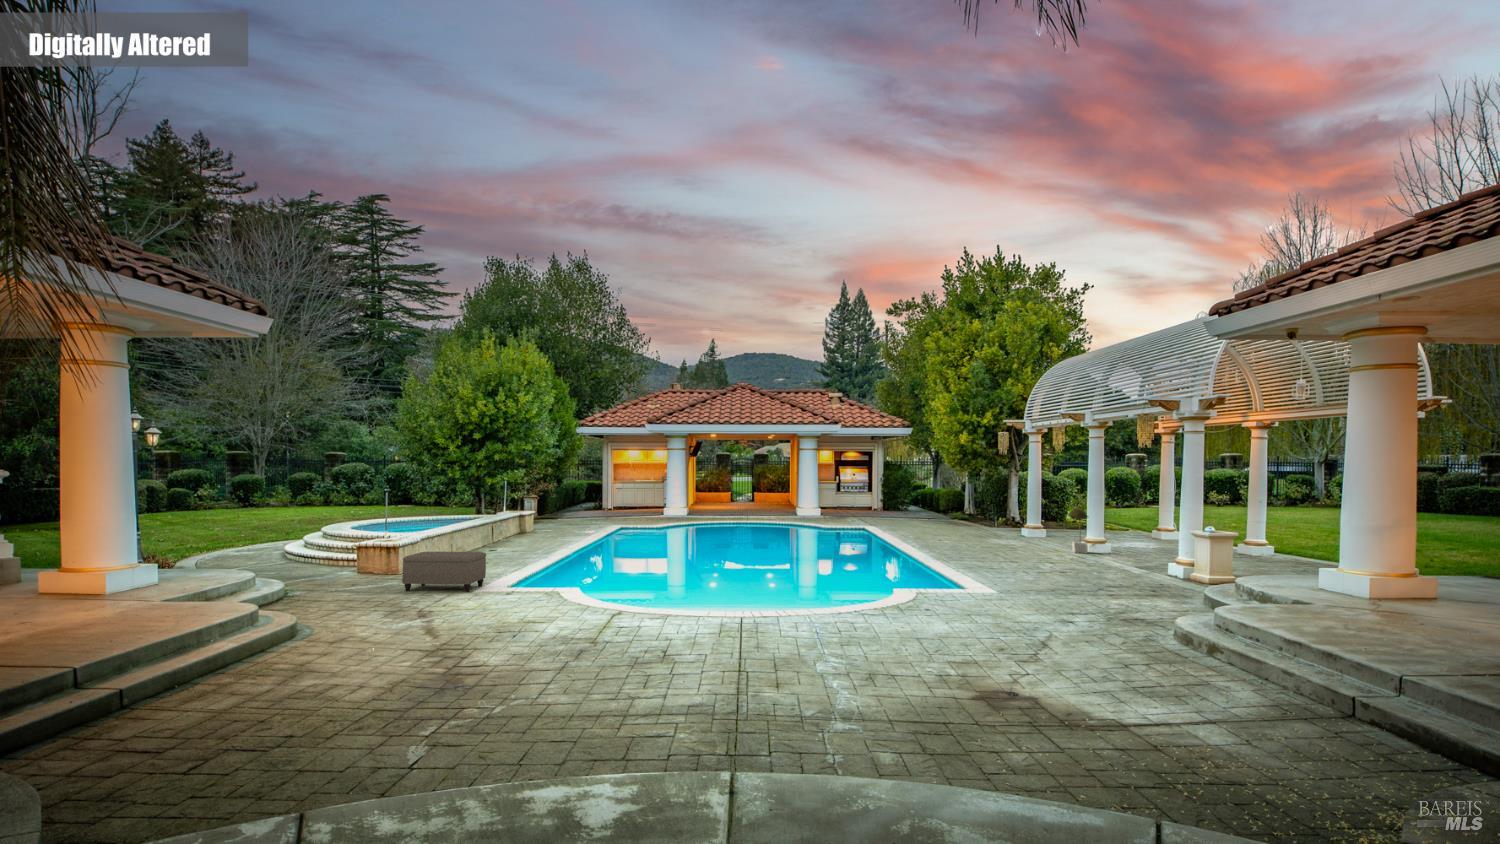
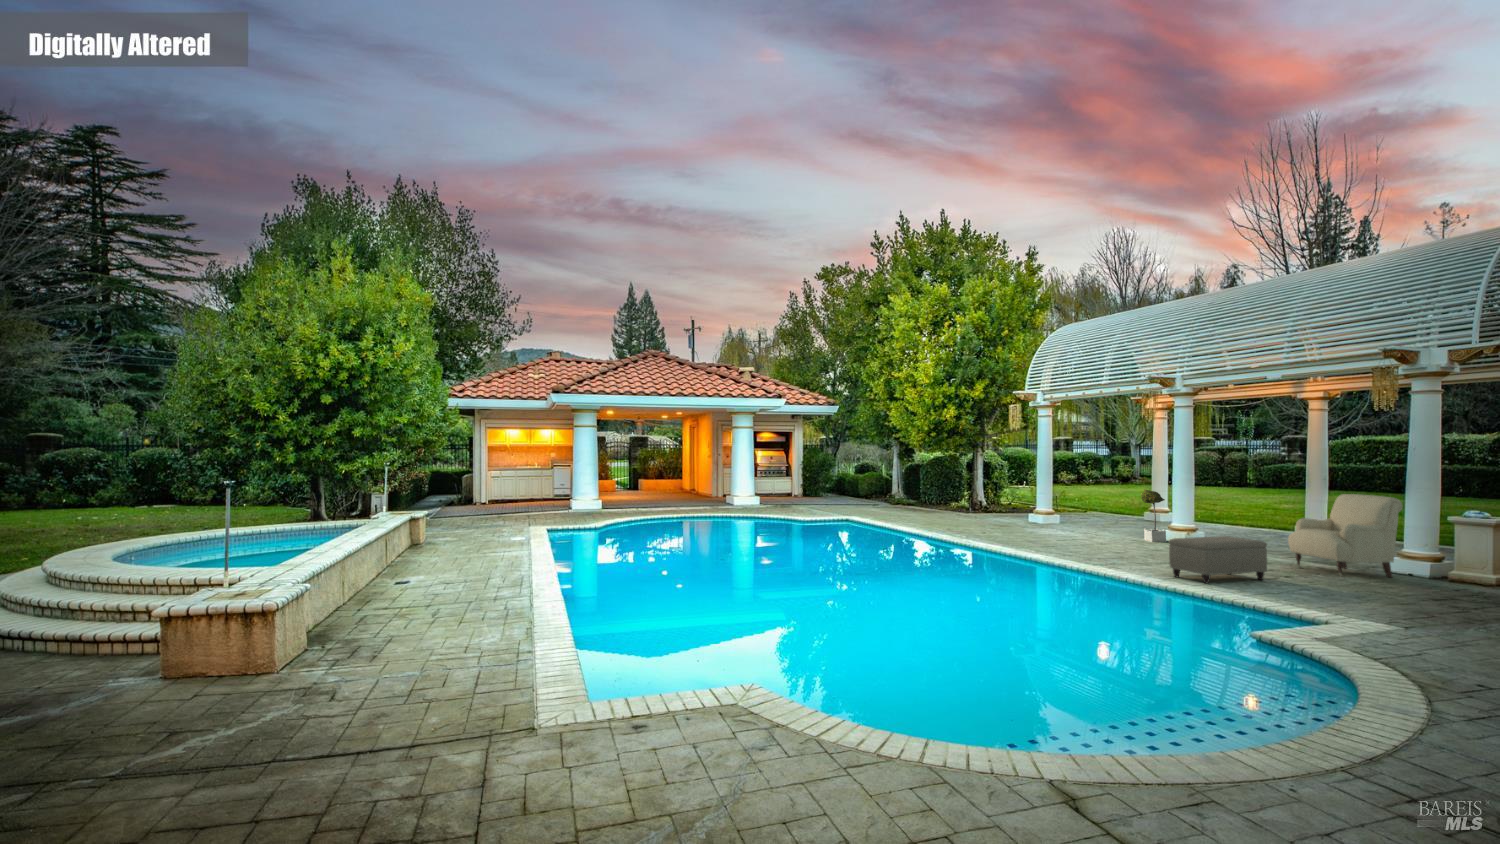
chair: none [1123,514,1197,584] -> present [1288,494,1402,577]
ottoman: present [402,552,486,592] -> present [1169,536,1267,584]

